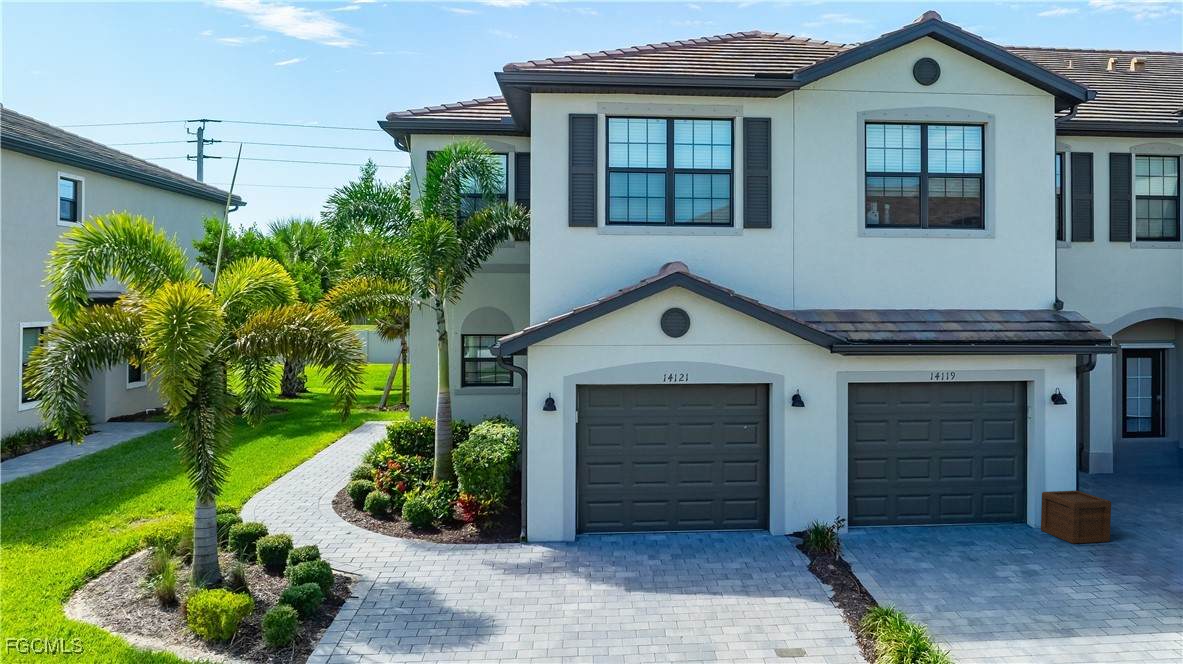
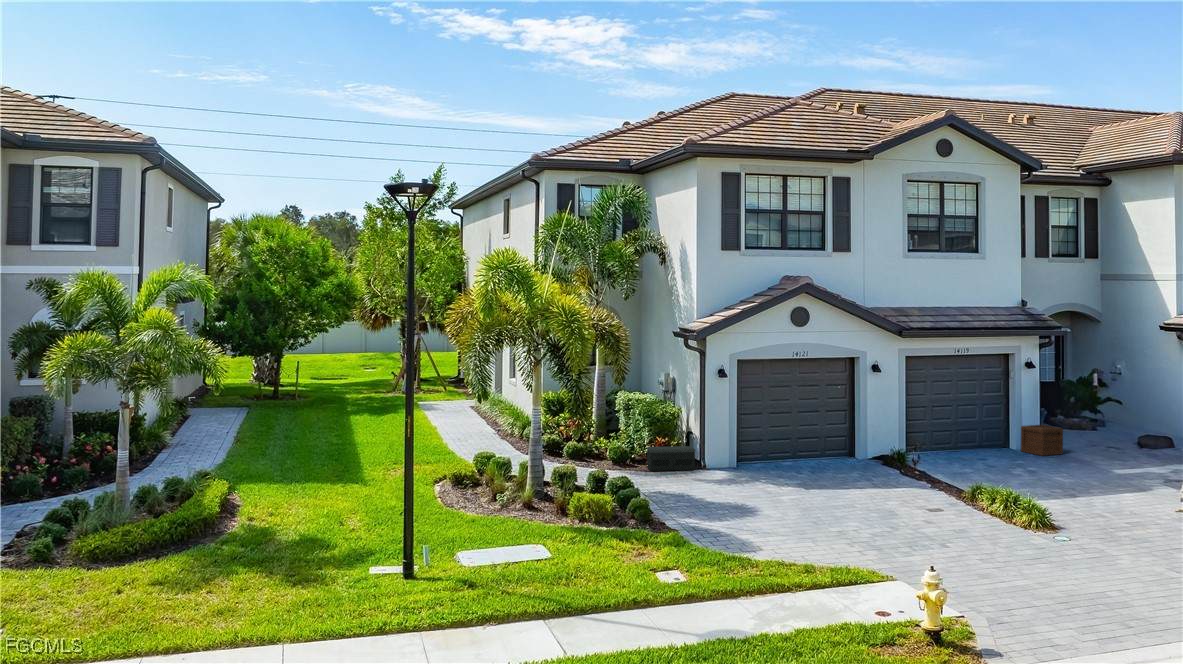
storage bench: none [443,504,513,543] -> present [647,446,695,471]

